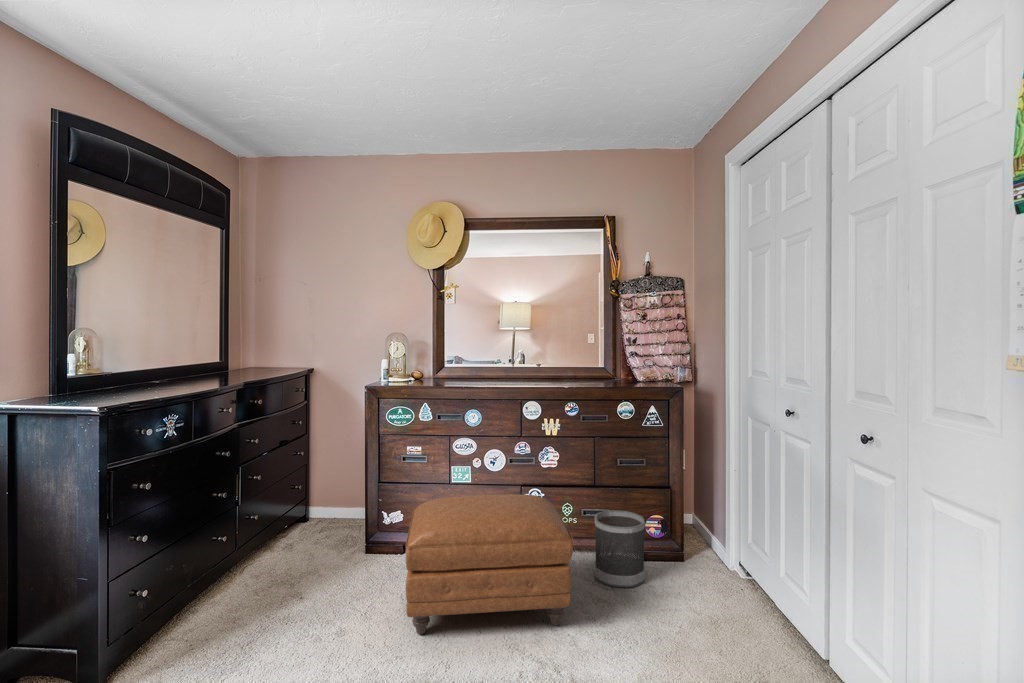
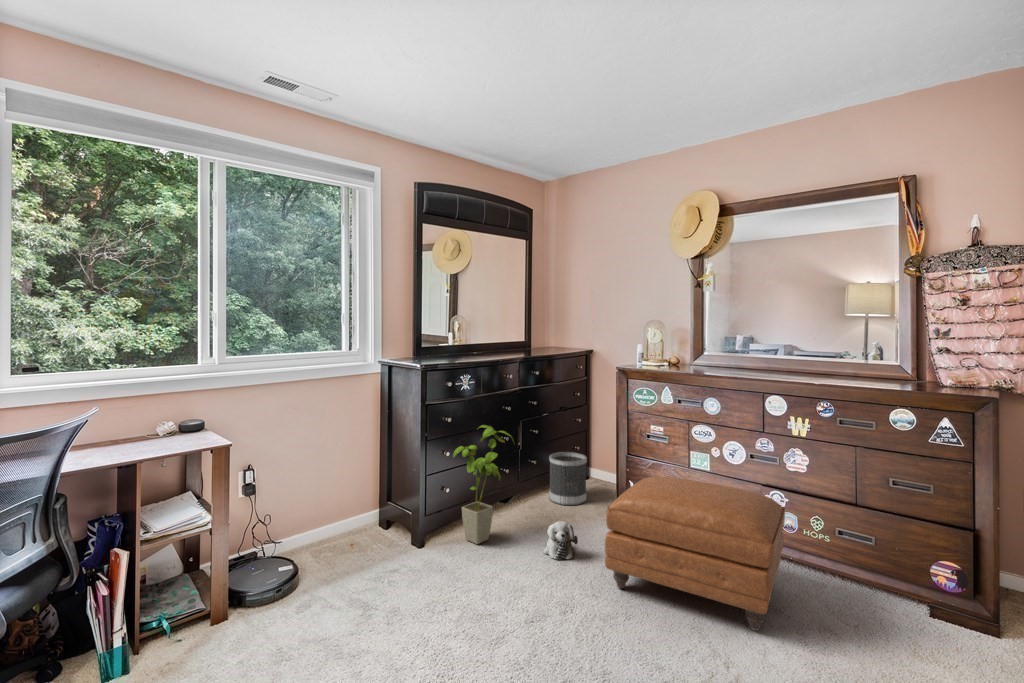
house plant: none [164,479,260,650] -> present [453,425,512,544]
wastebasket: present [595,510,645,588] -> present [549,452,587,505]
plush toy: none [309,579,352,629] -> present [544,521,578,560]

